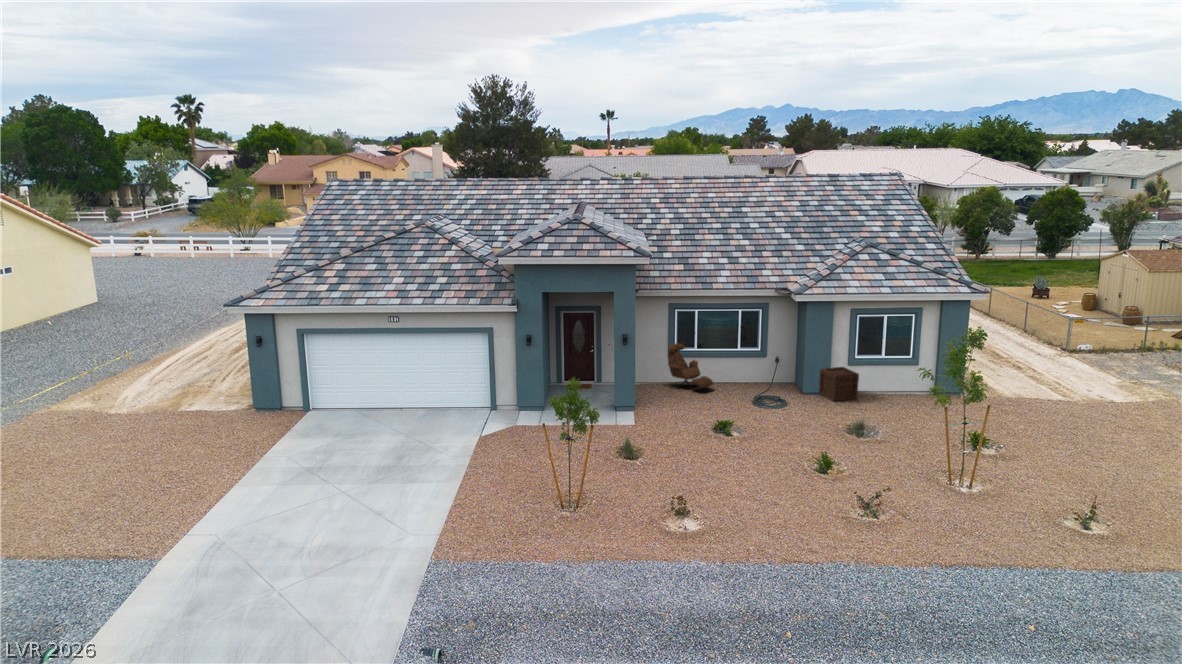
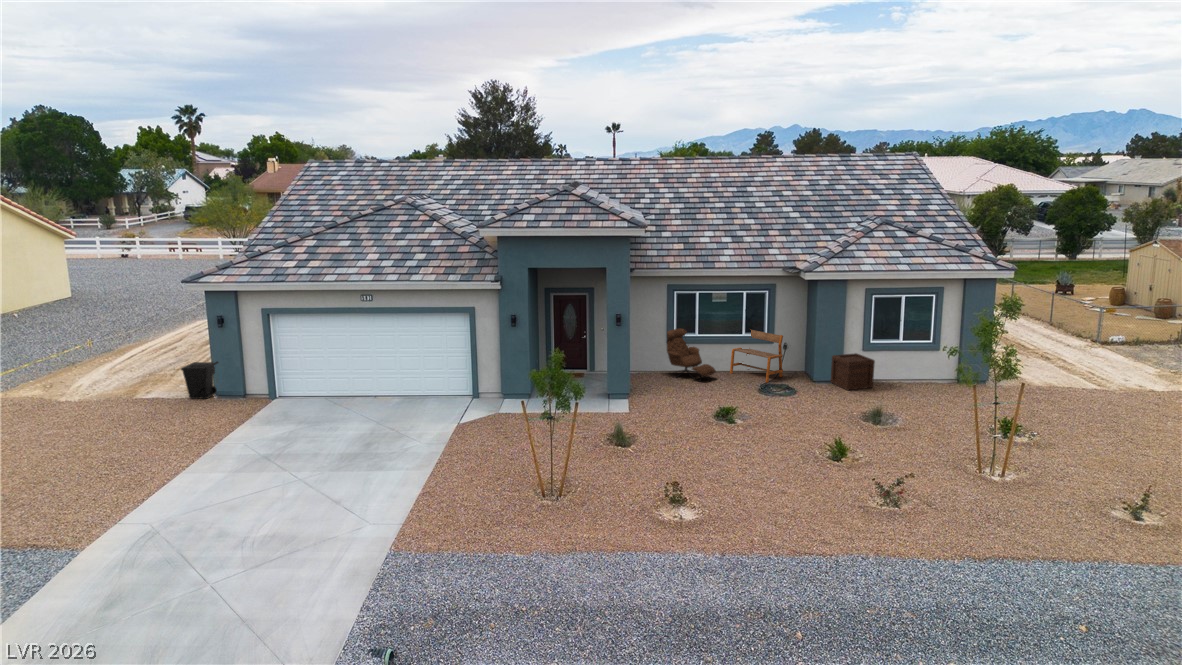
bench: none [726,343,775,394] -> present [730,330,783,382]
trash can: none [222,376,257,412] -> present [181,362,219,399]

